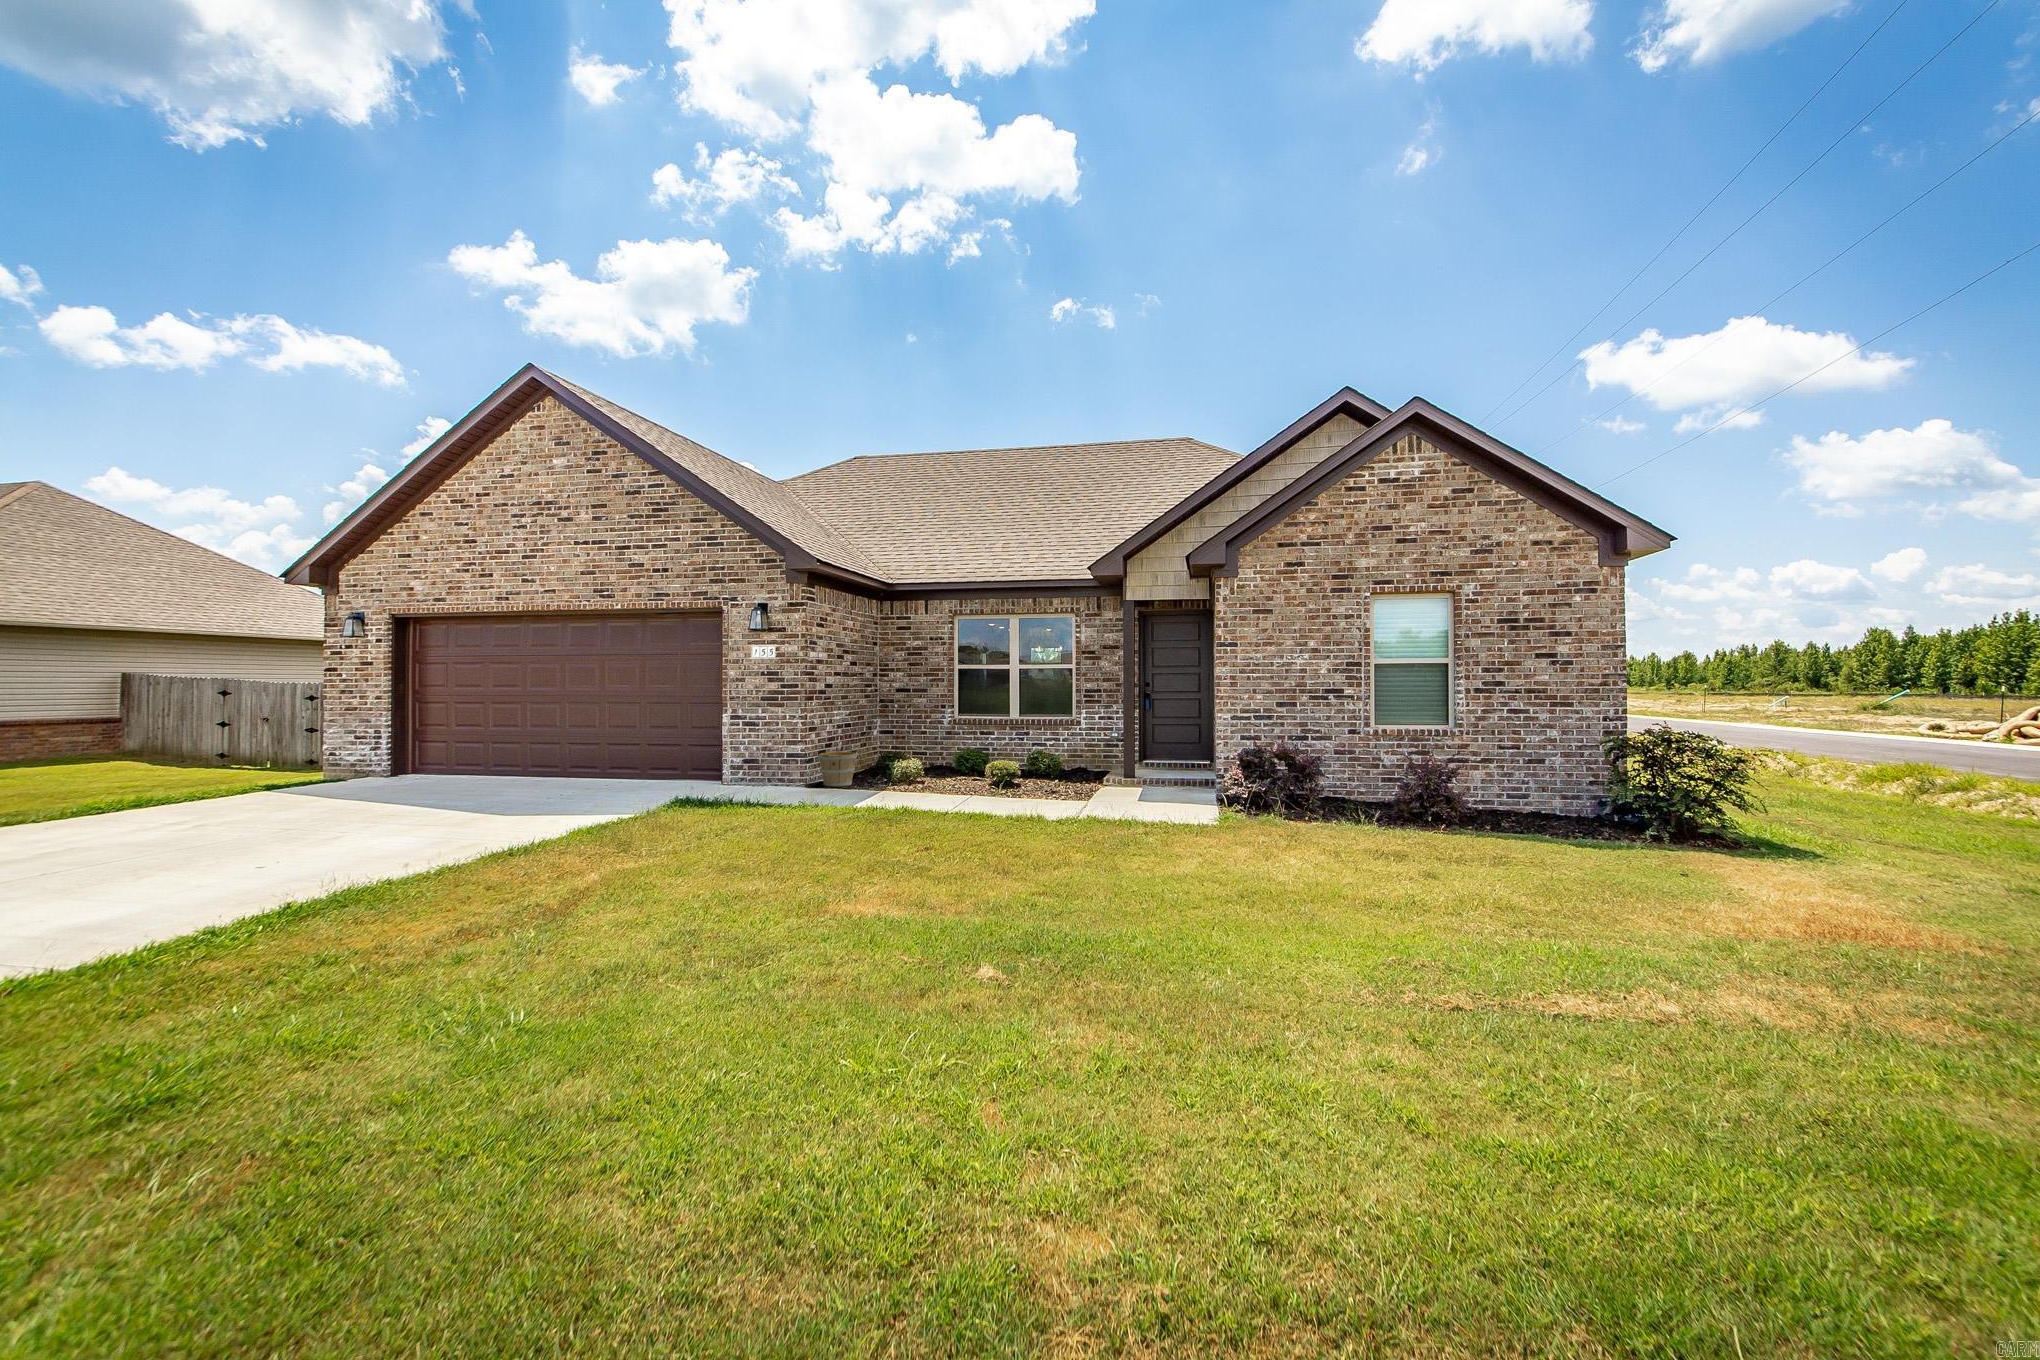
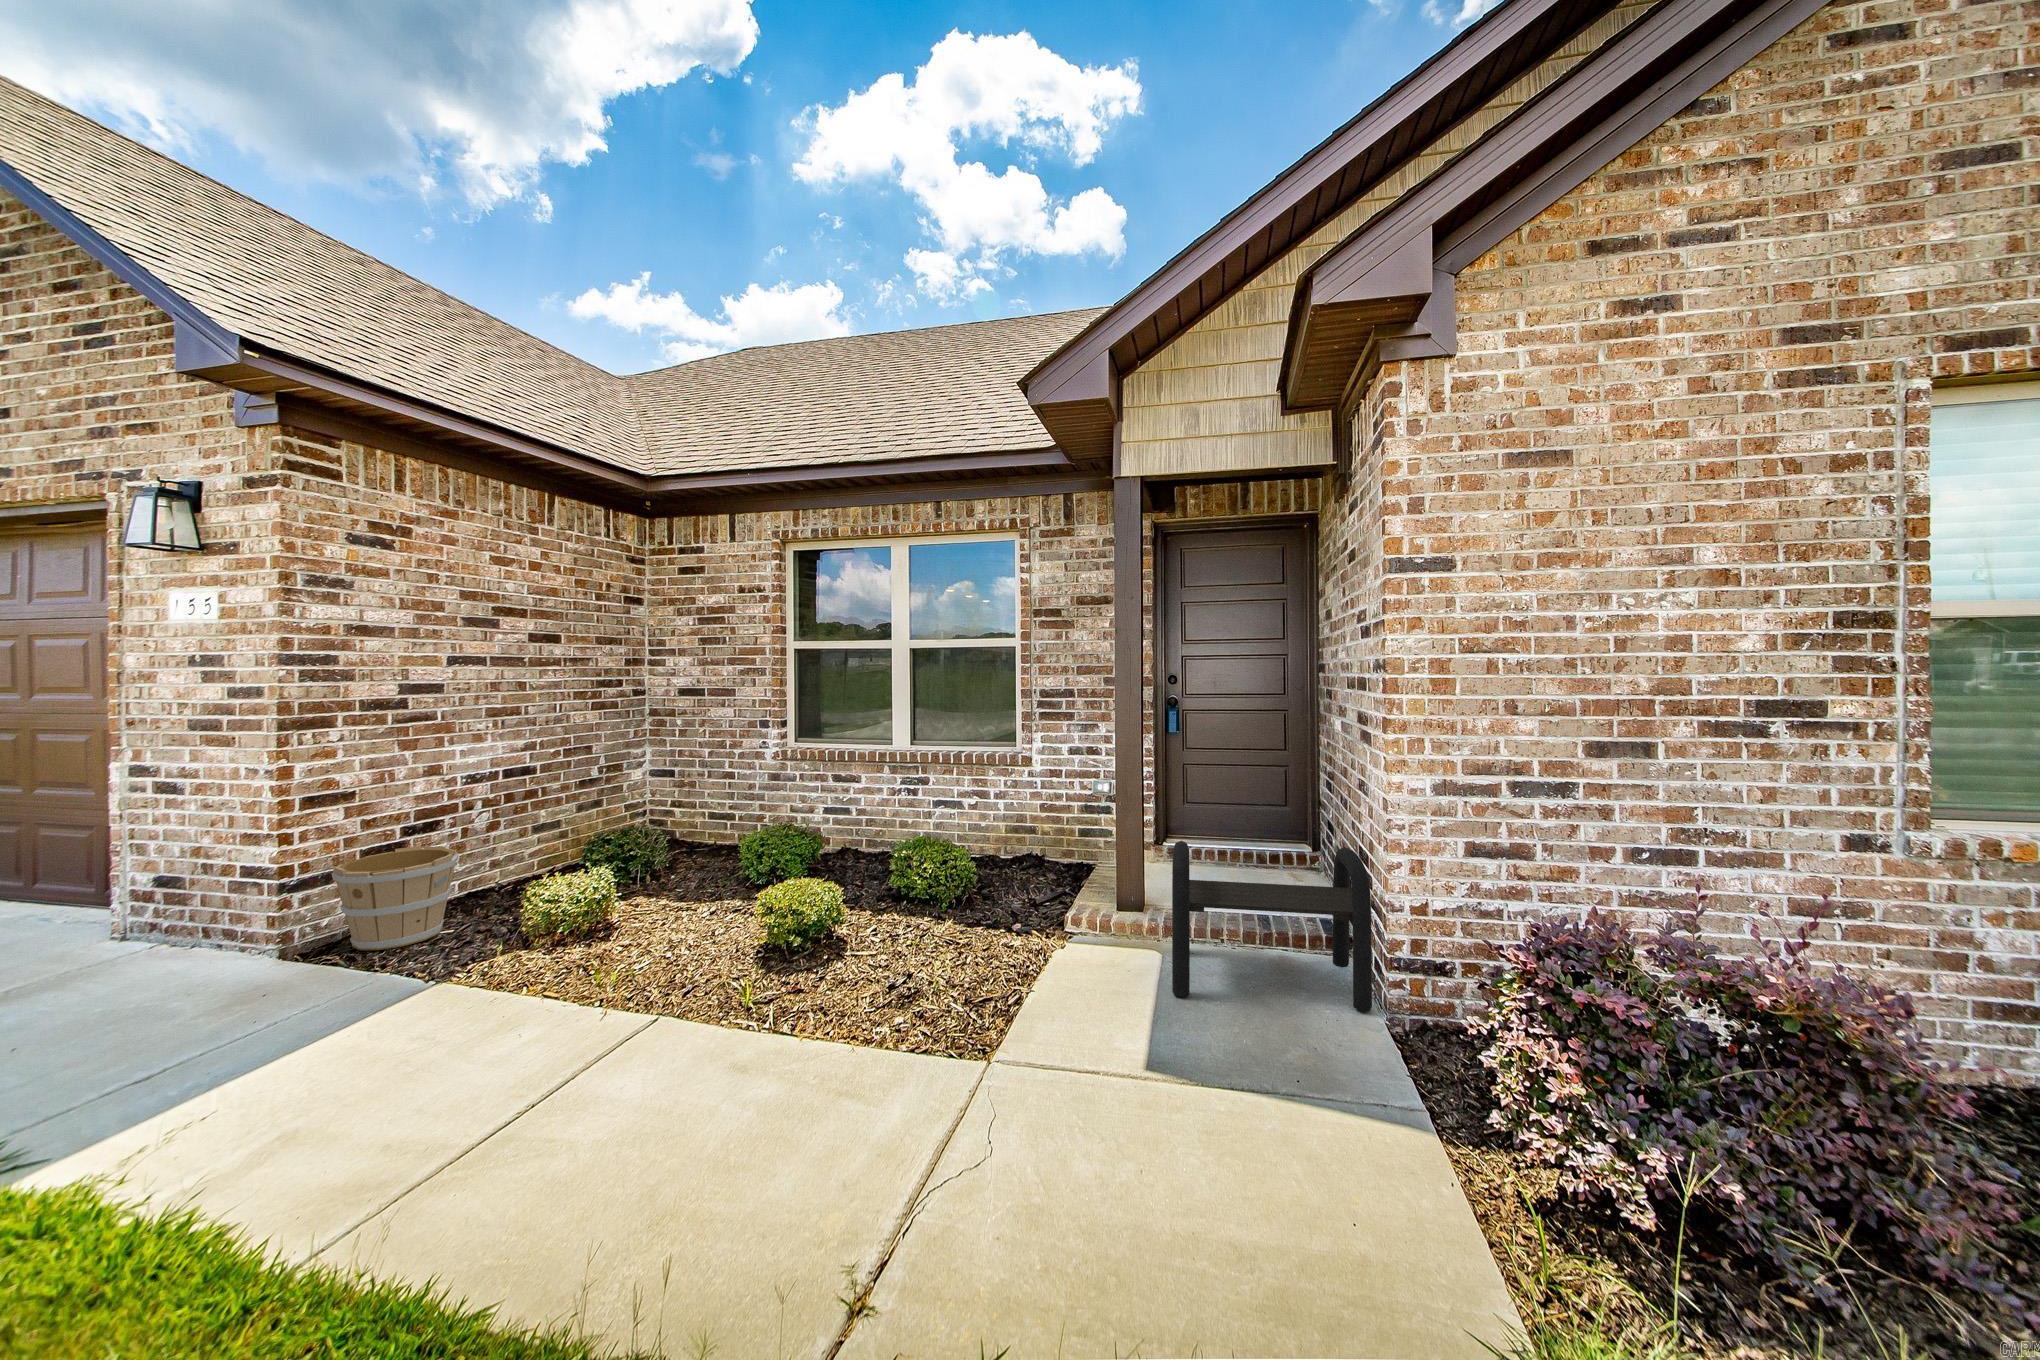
bench: none [1146,743,1213,794] -> present [1172,841,1372,1011]

